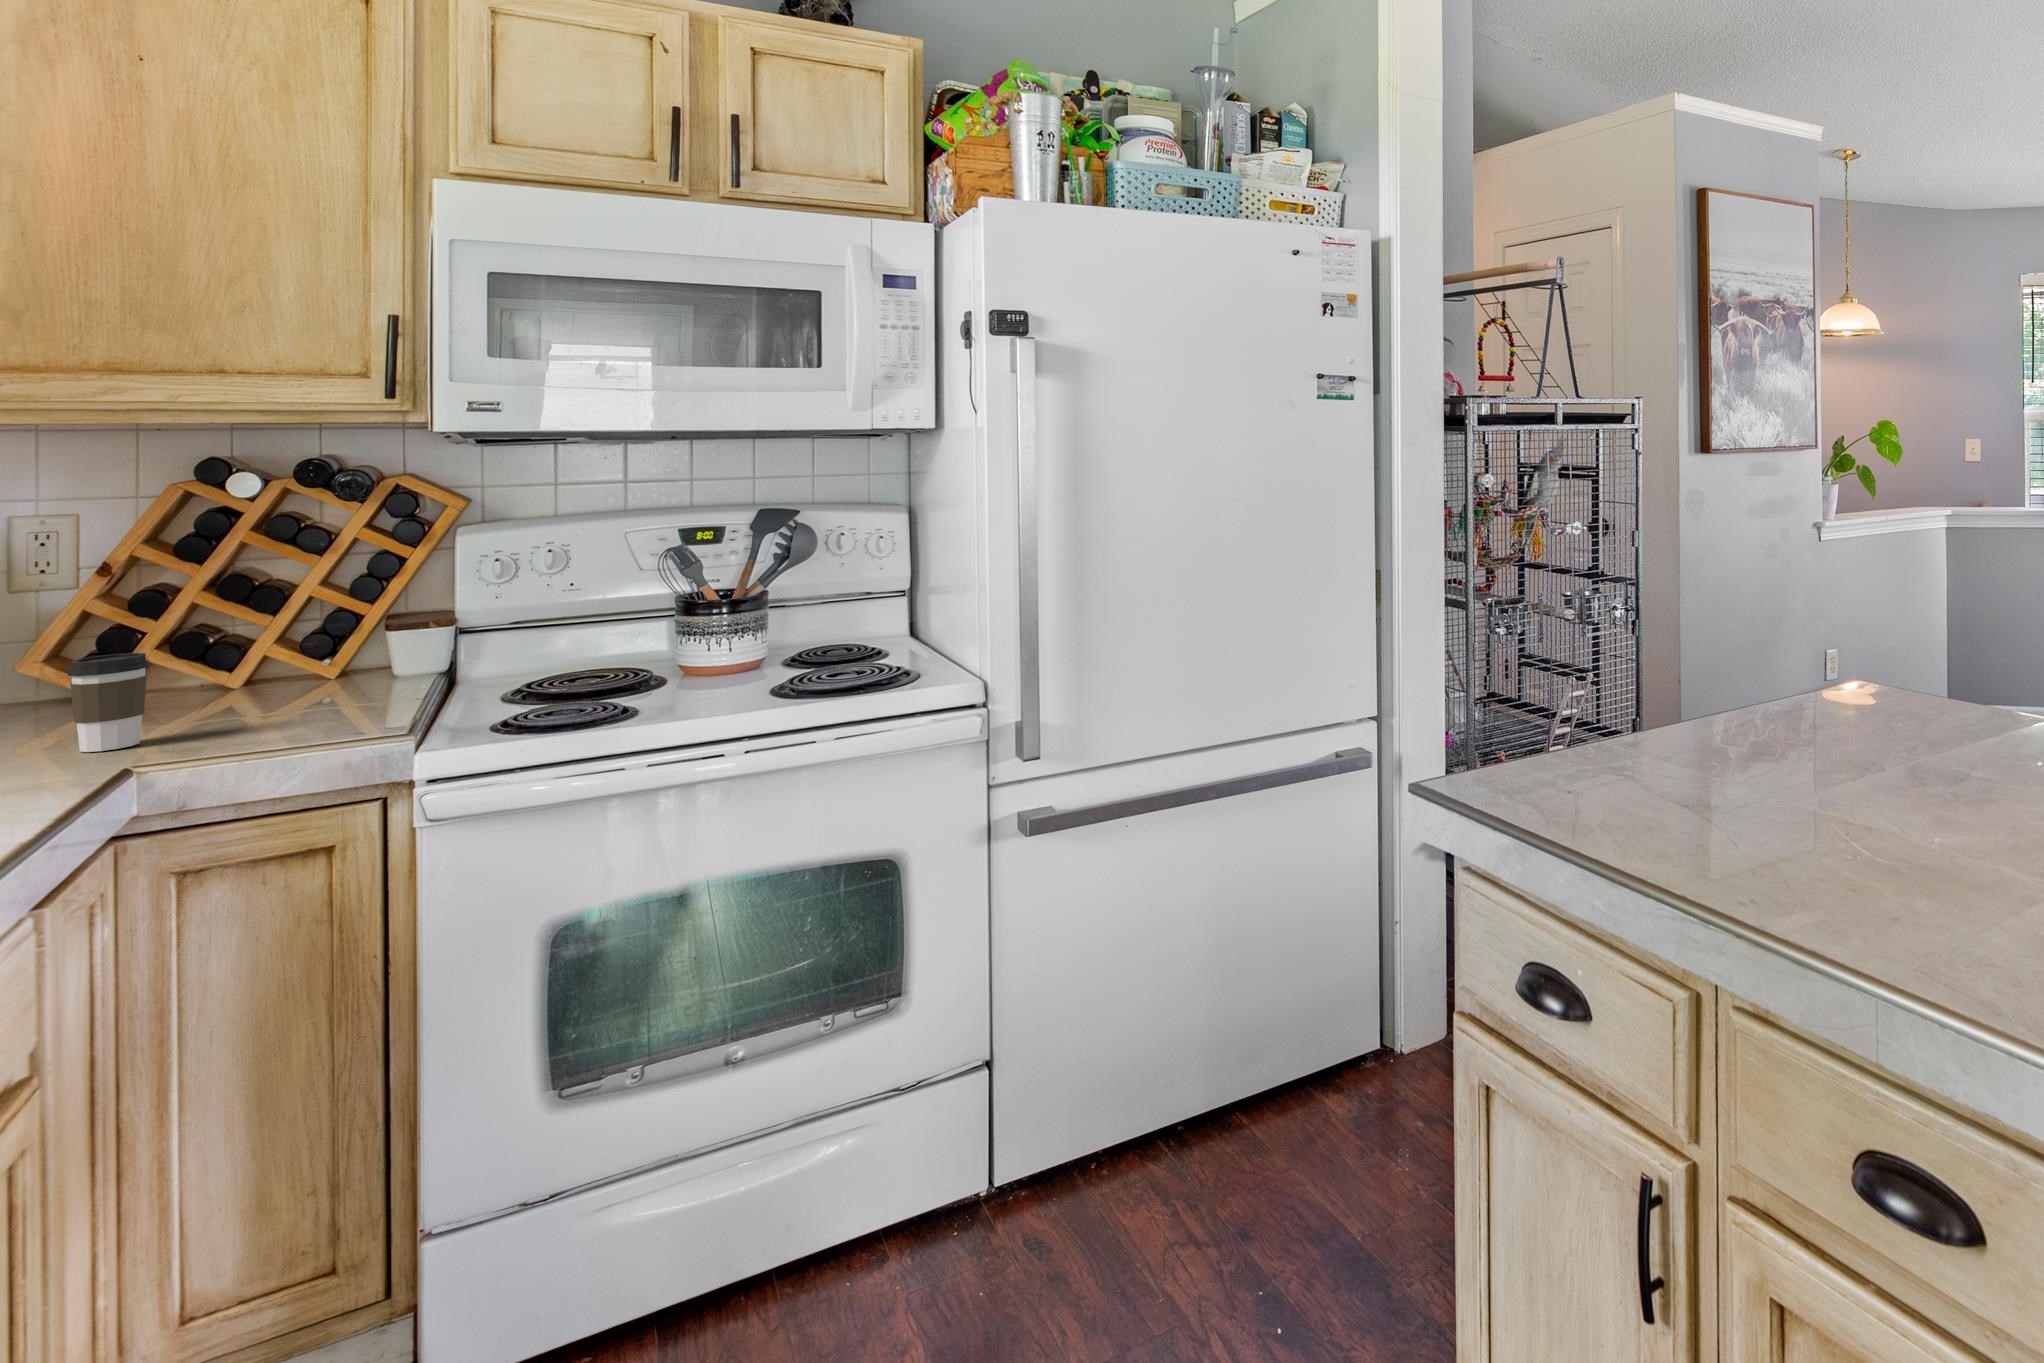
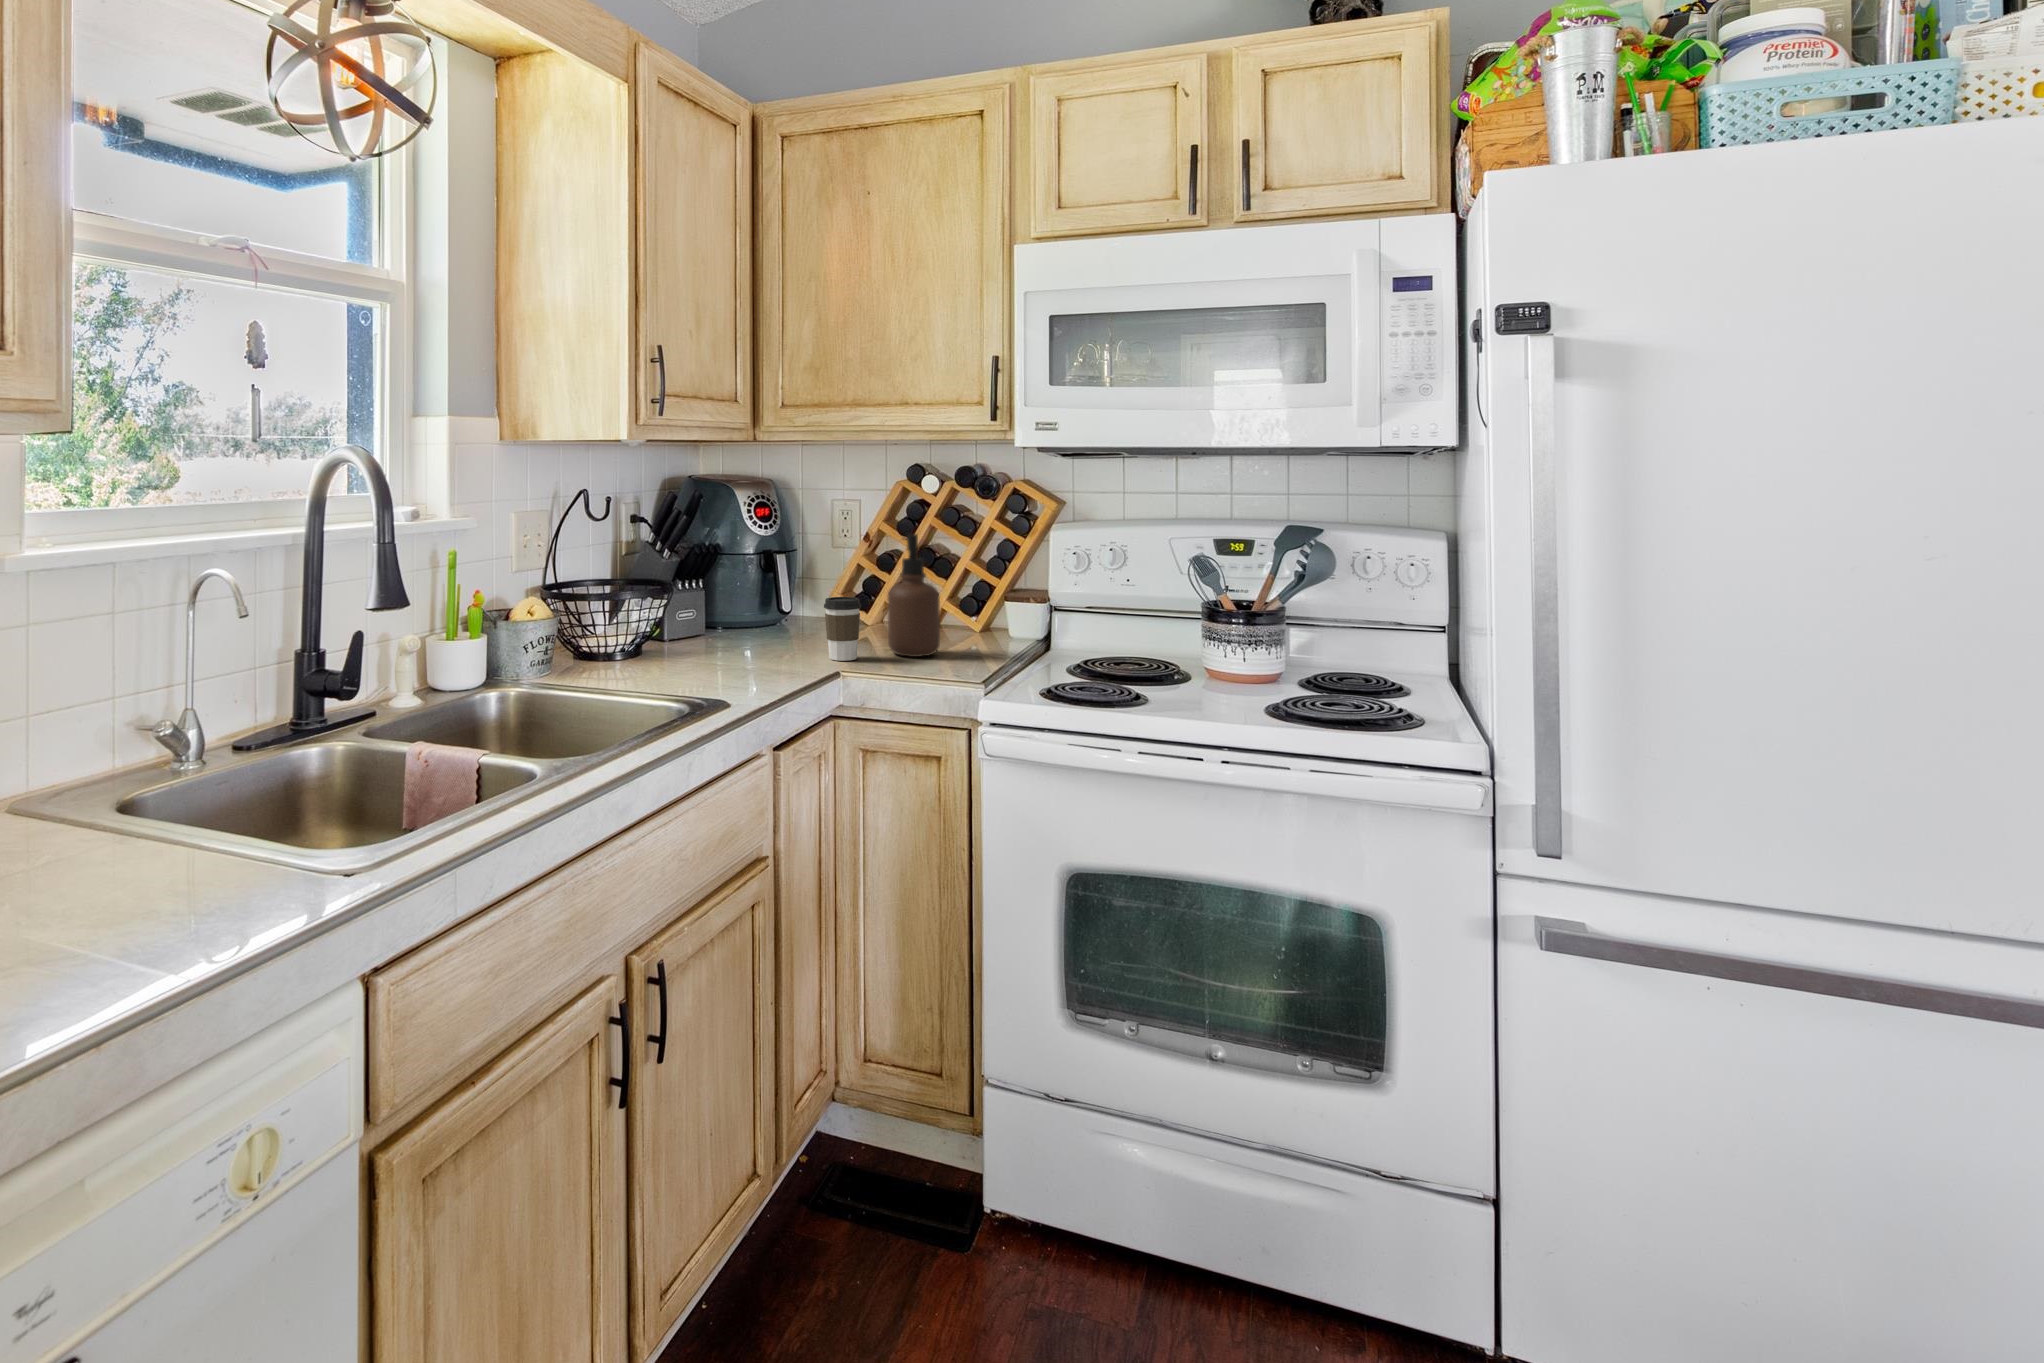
soap dispenser: none [194,552,297,726] -> present [887,534,940,657]

